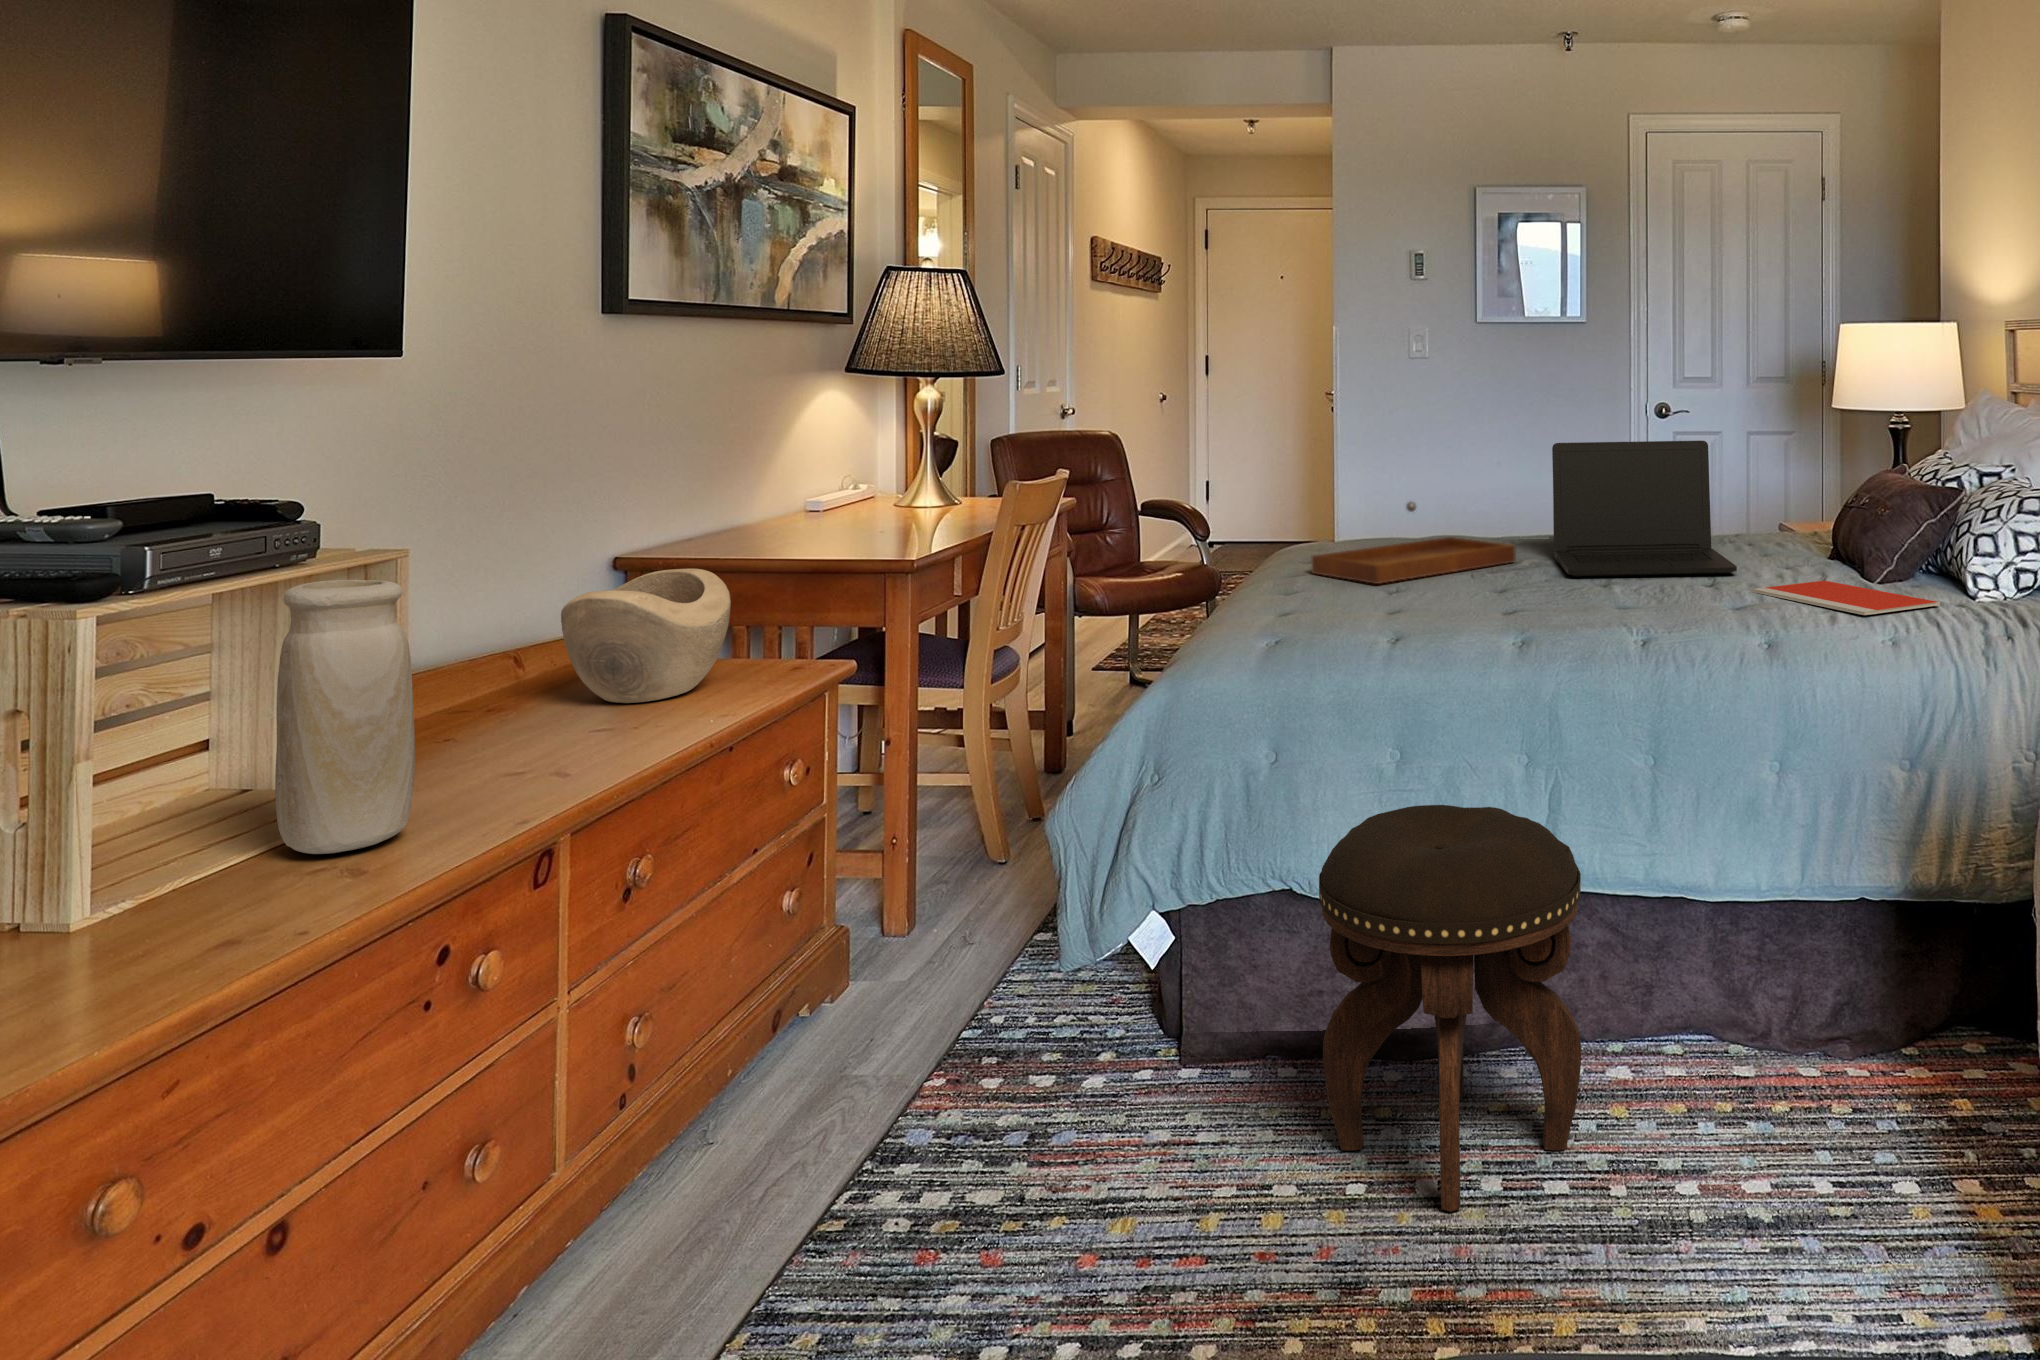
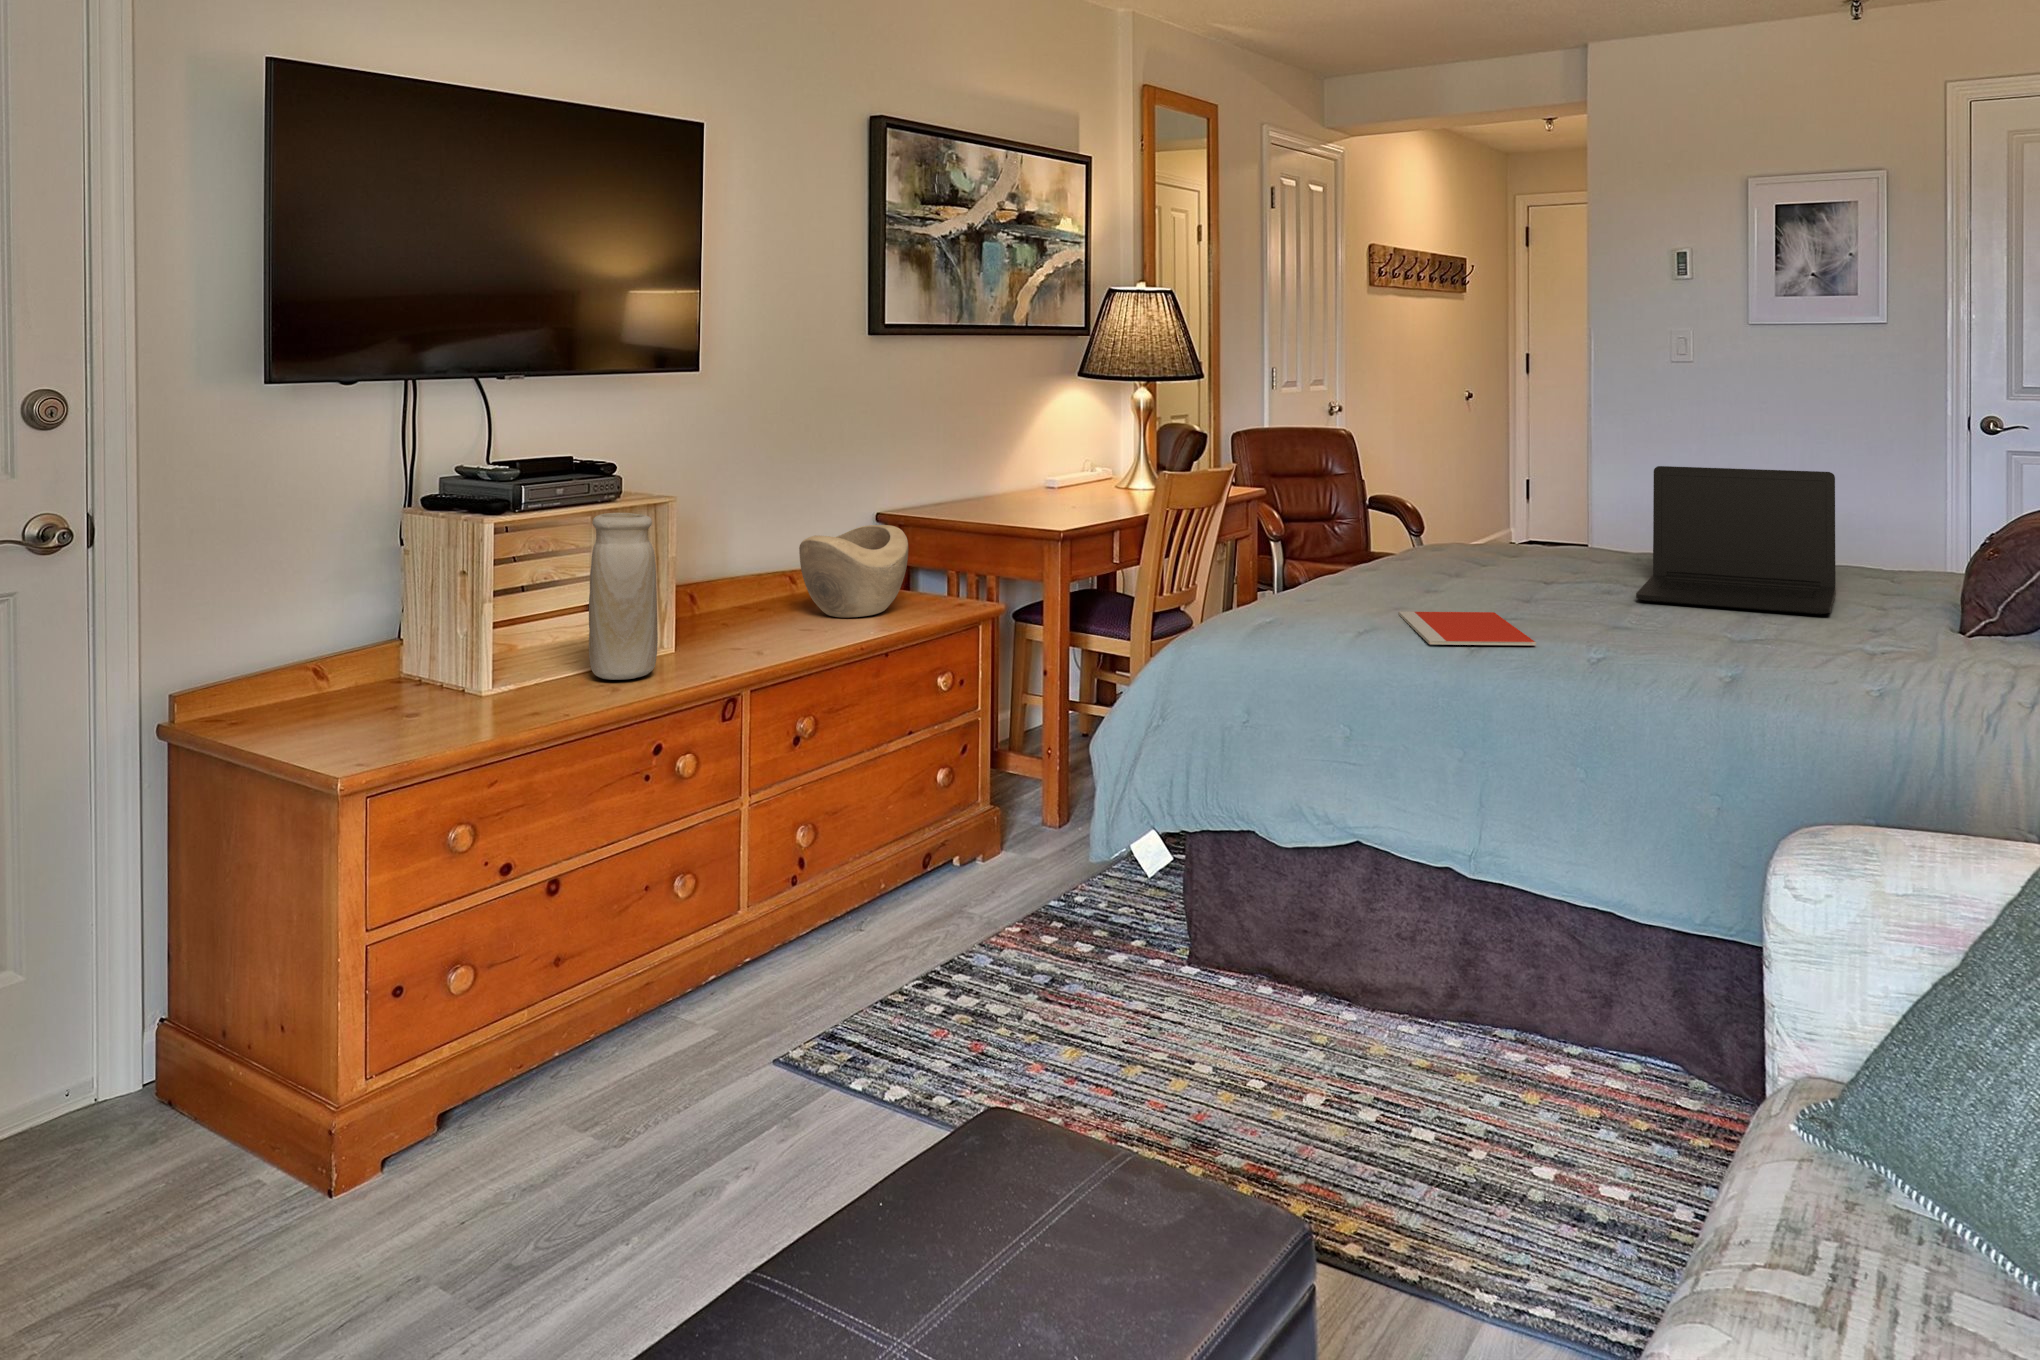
tray: present [1312,502,1516,584] -> none [1395,515,1608,589]
notebook: present [1752,581,1940,615] -> present [1398,611,1536,645]
footstool: present [1319,805,1581,1212] -> none [1241,780,1476,1120]

